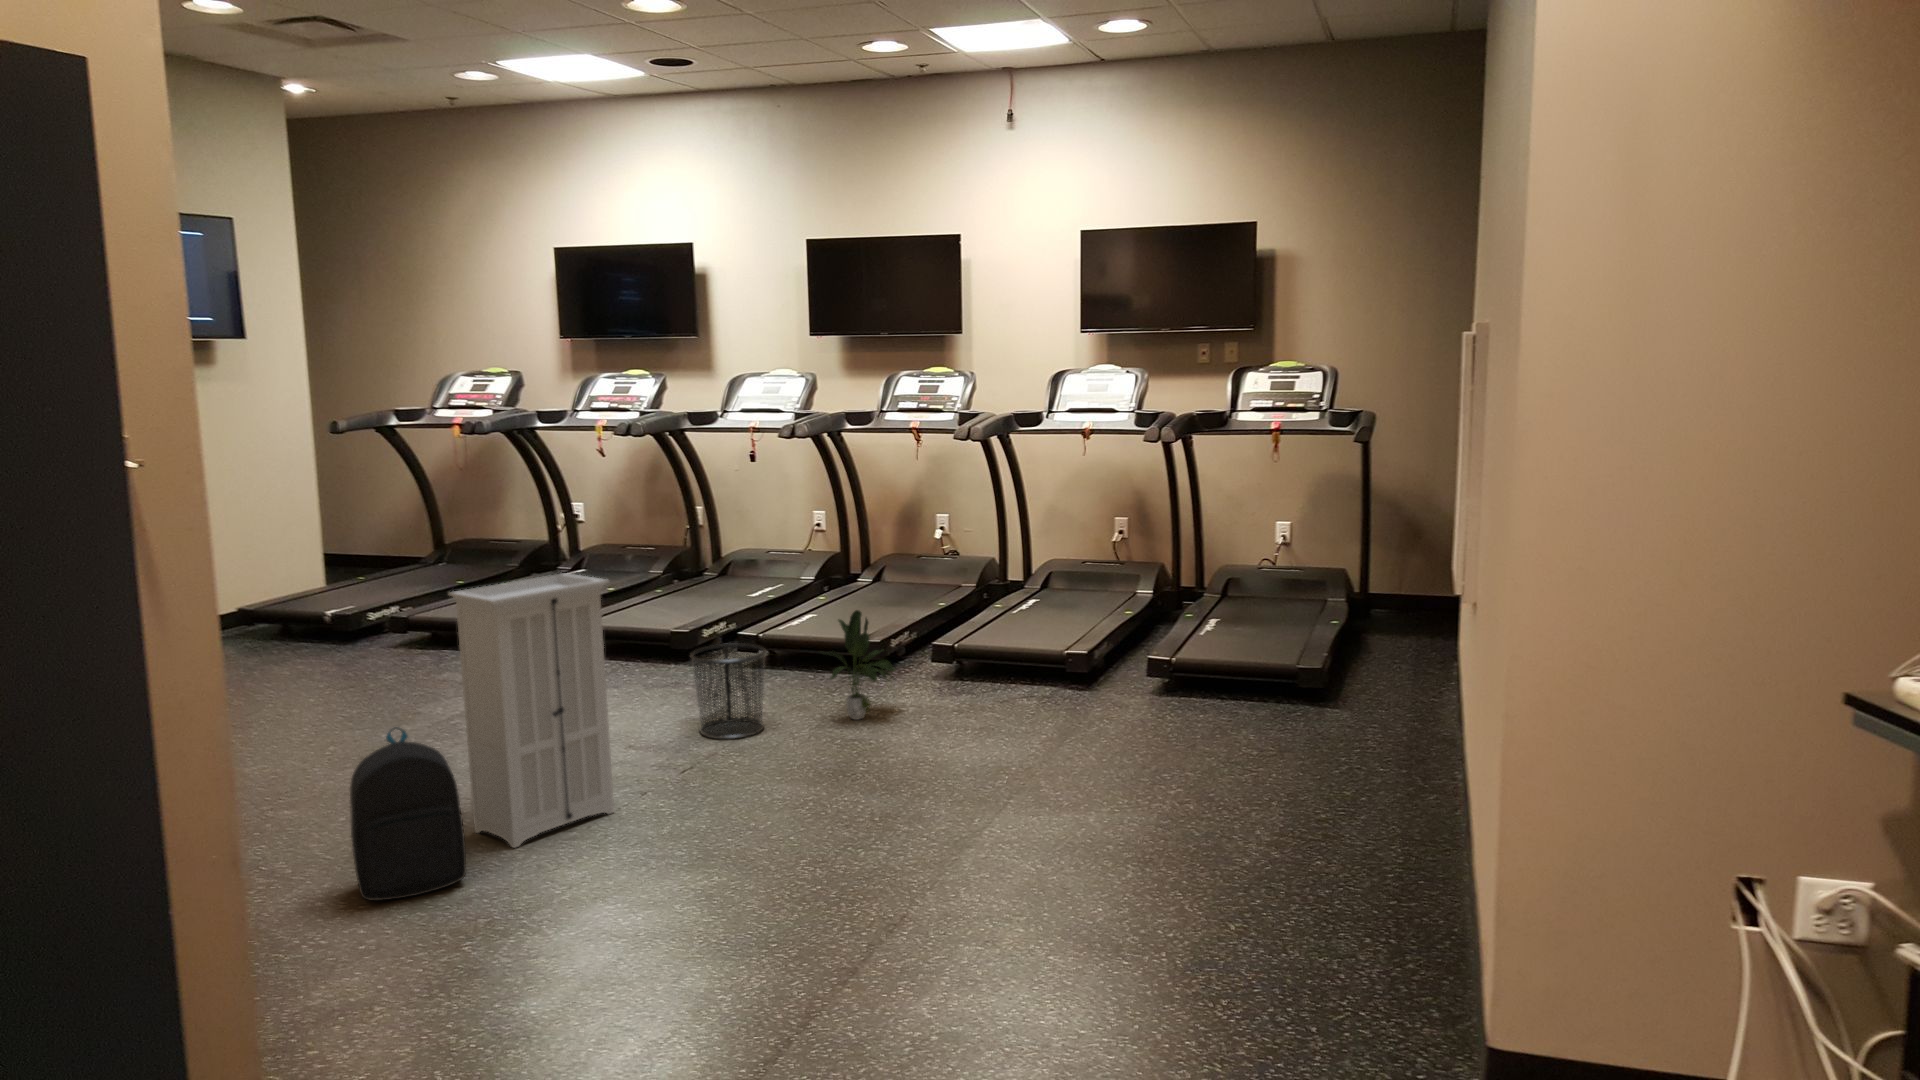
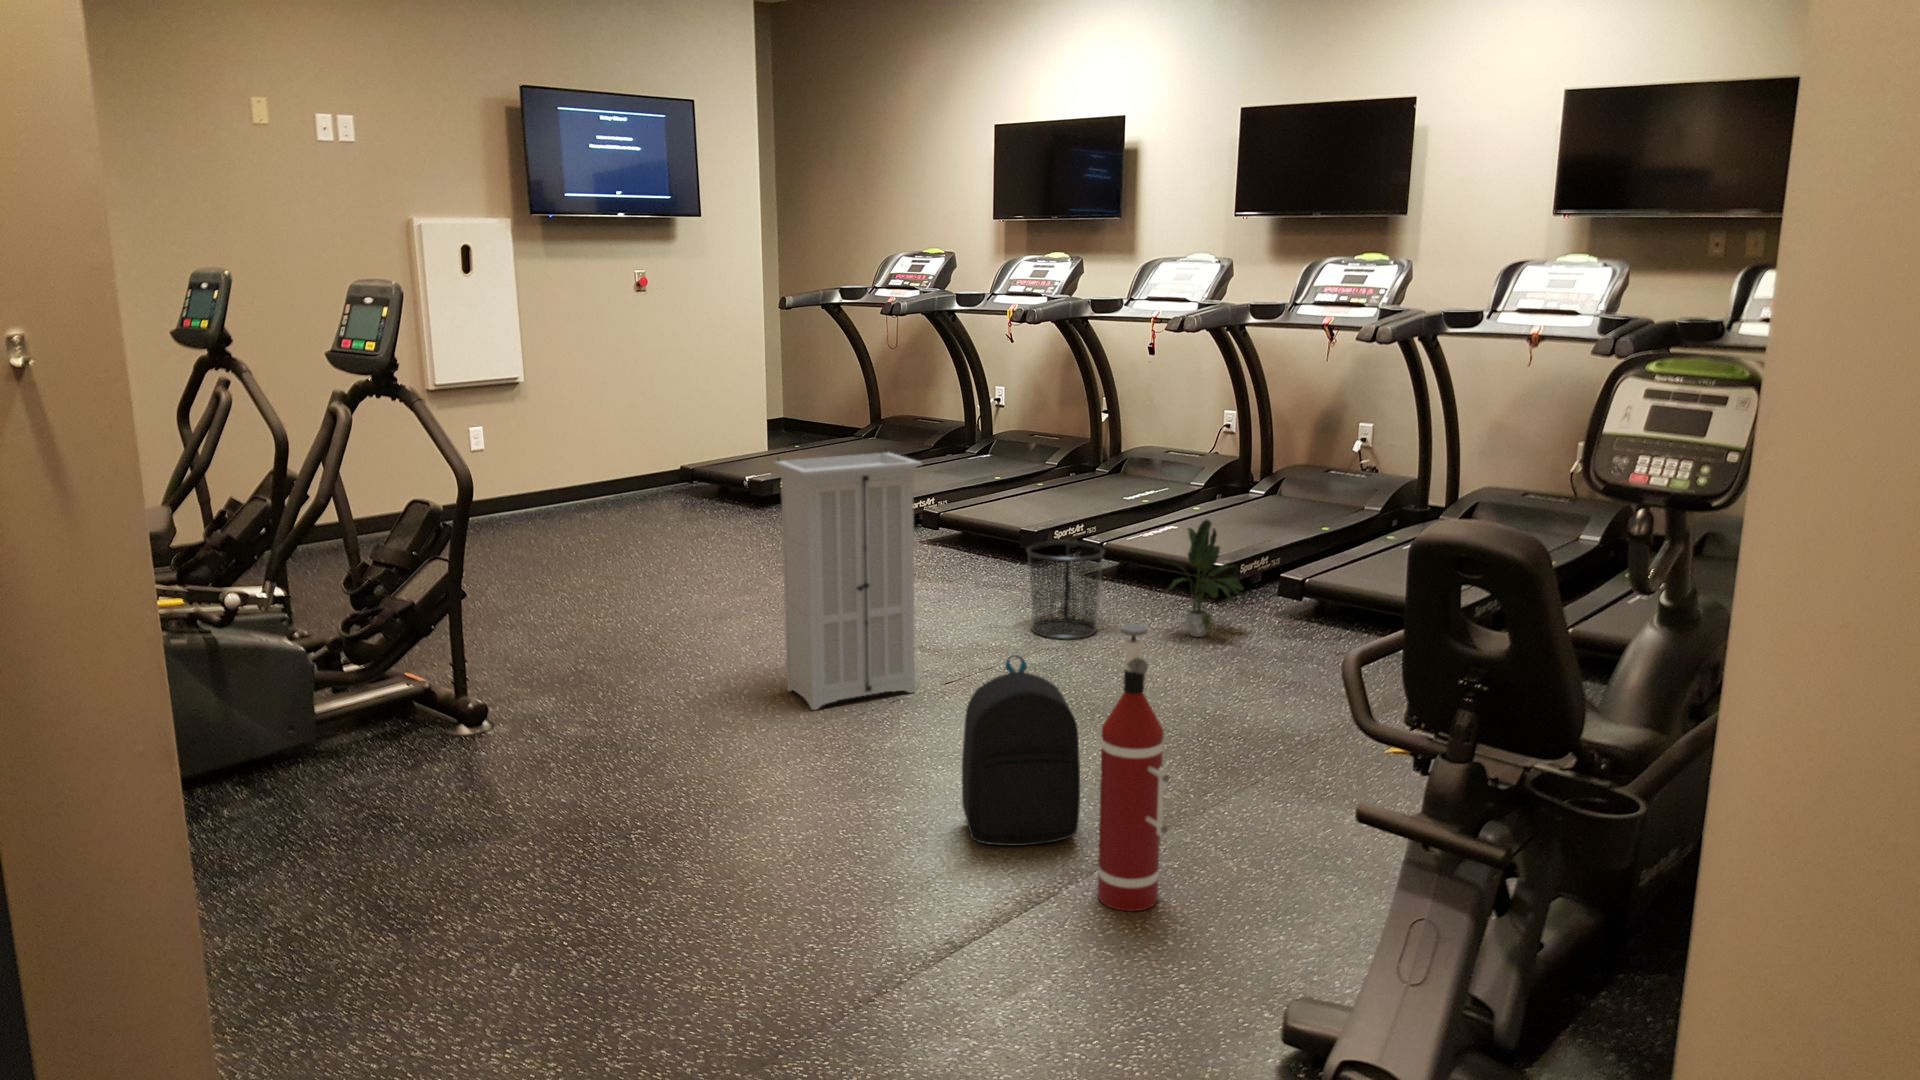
fire extinguisher: none [886,711,961,985] -> present [1098,624,1169,911]
backpack: present [350,728,466,901] -> present [962,655,1080,846]

